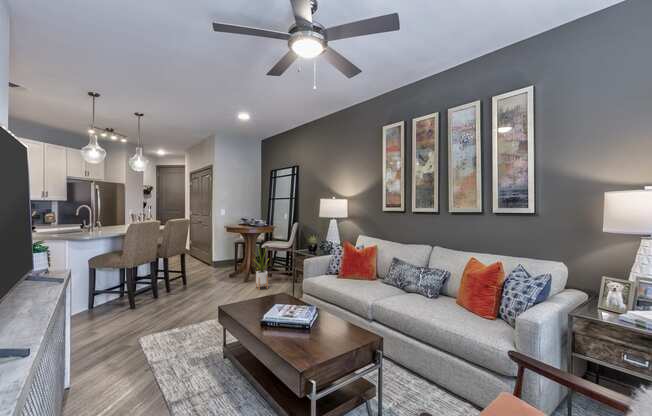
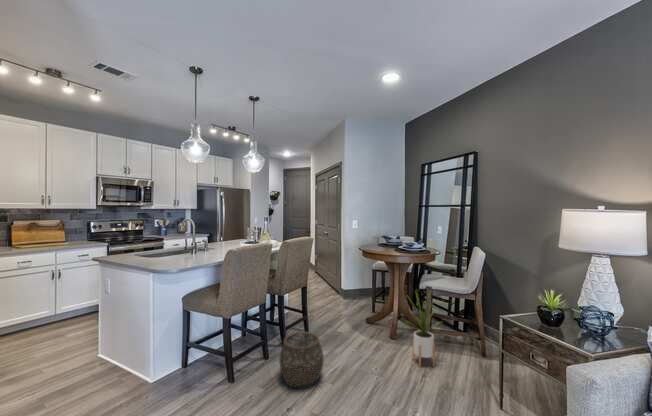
woven basket: none [167,276,198,305] -> present [280,332,324,386]

